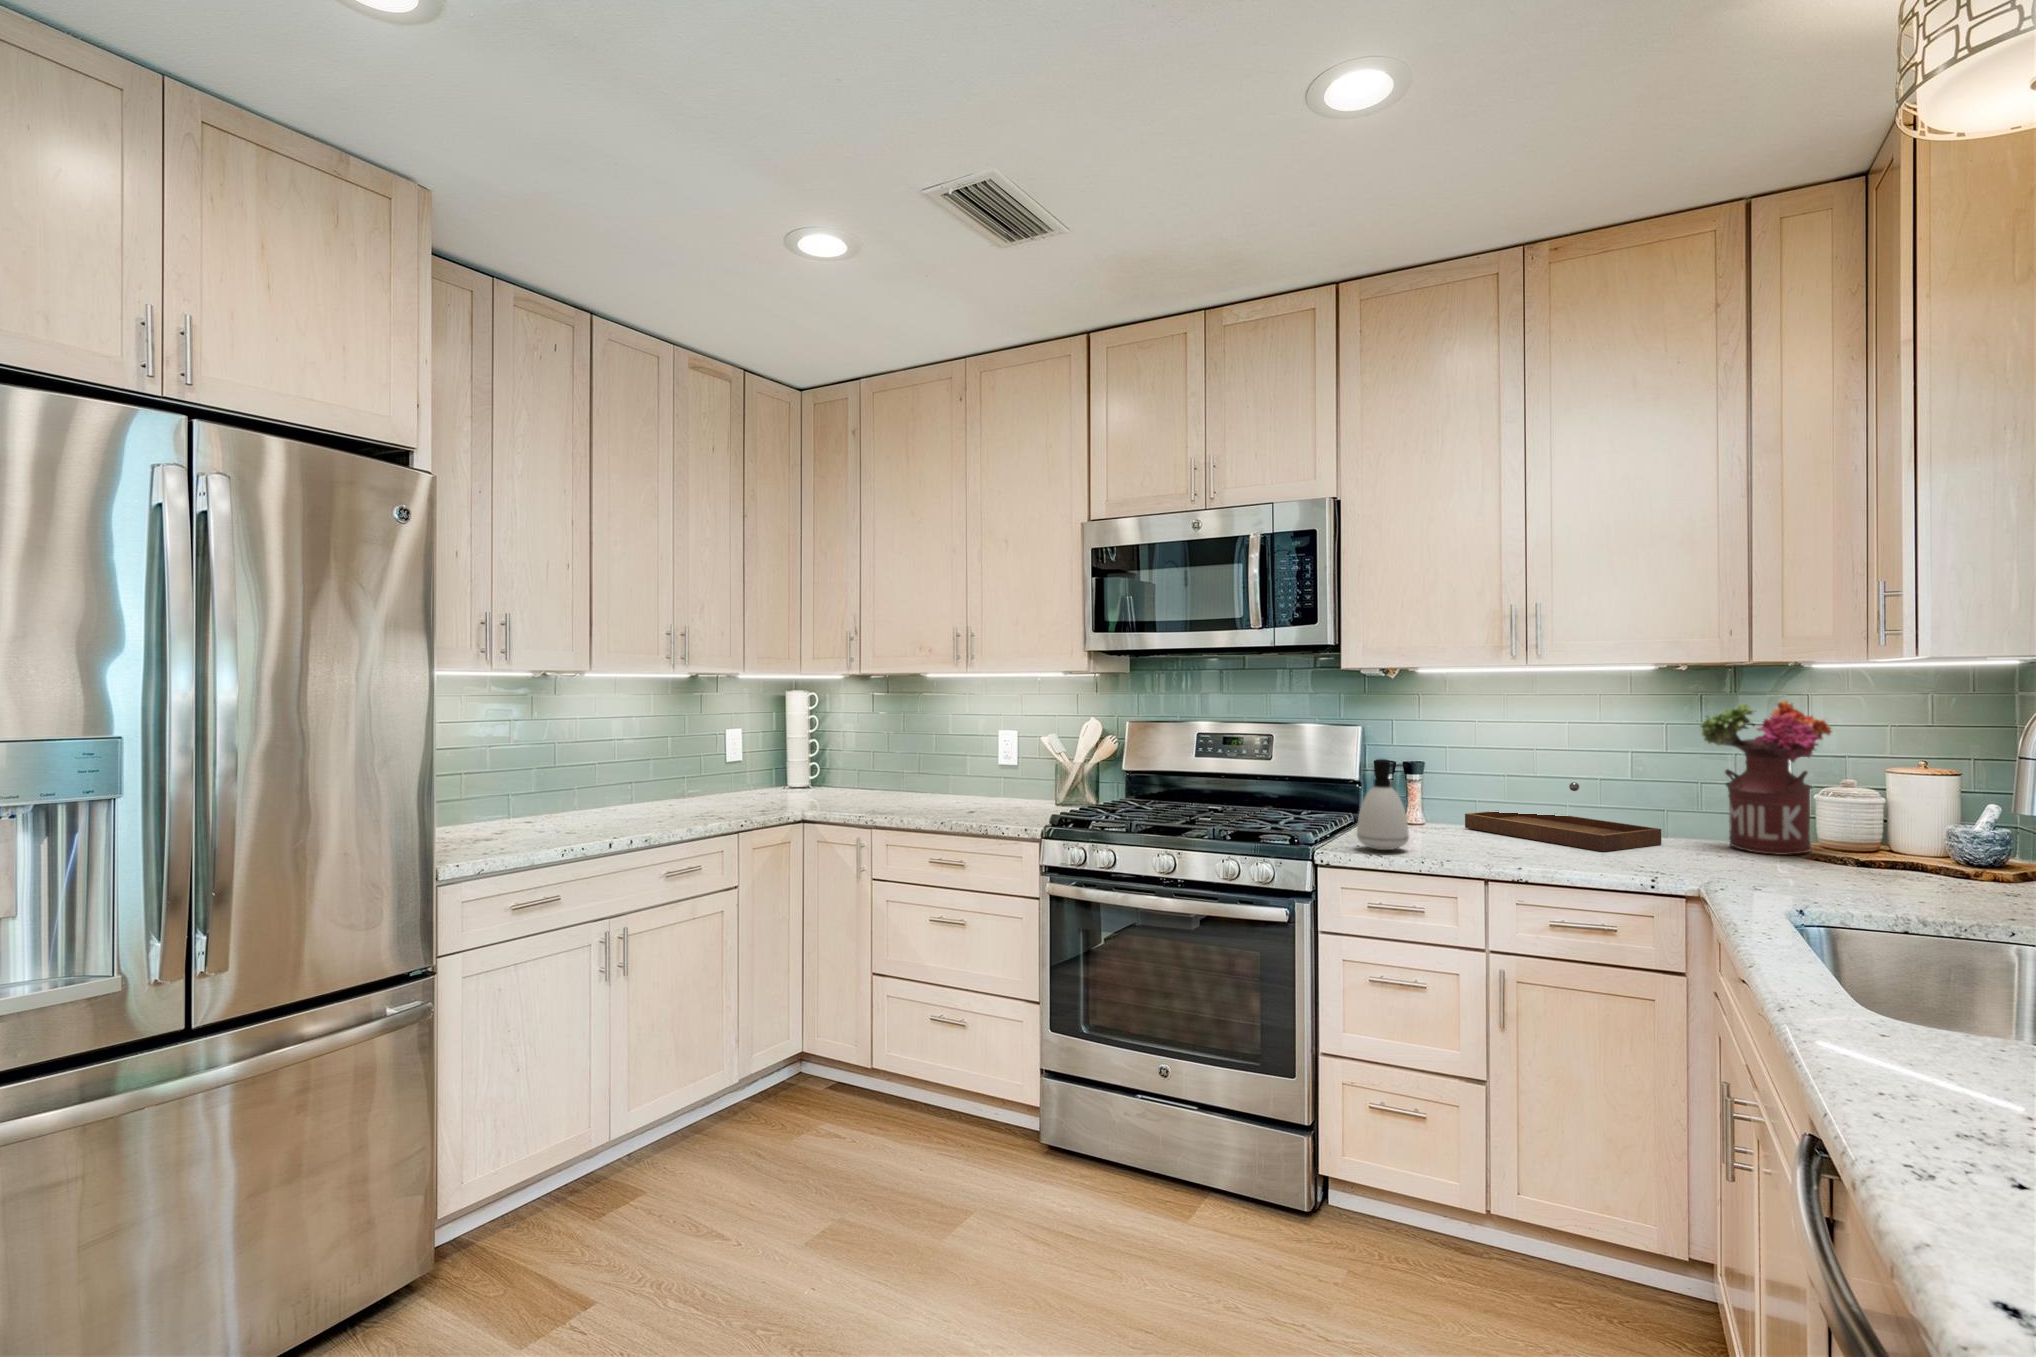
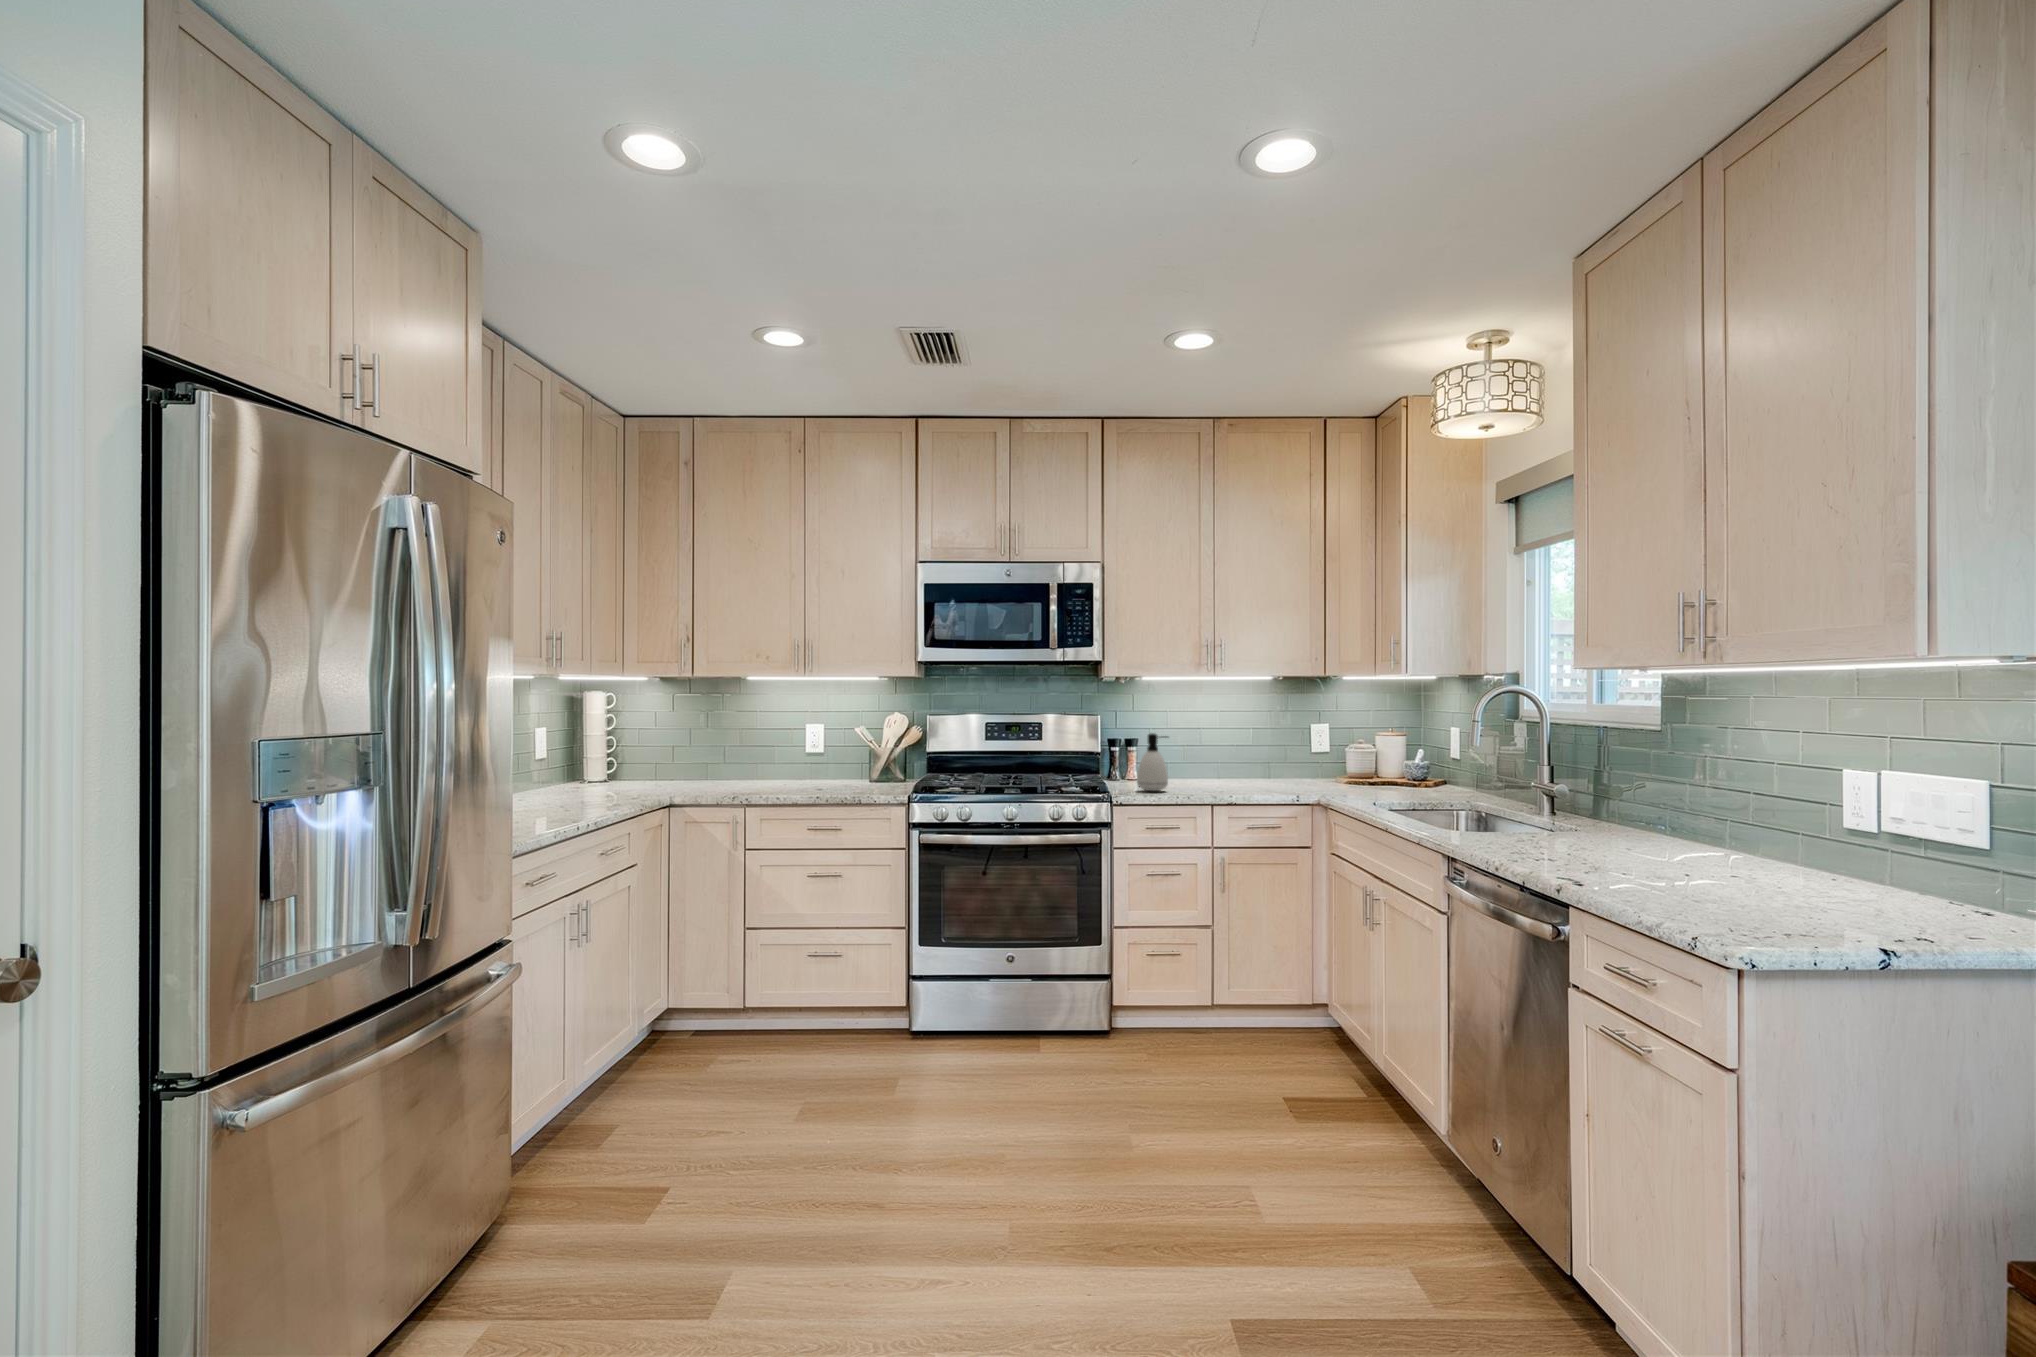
flower arrangement: present [1701,701,1832,855] -> none [1293,698,1353,782]
tray: present [1465,782,1661,852] -> none [1167,748,1276,786]

